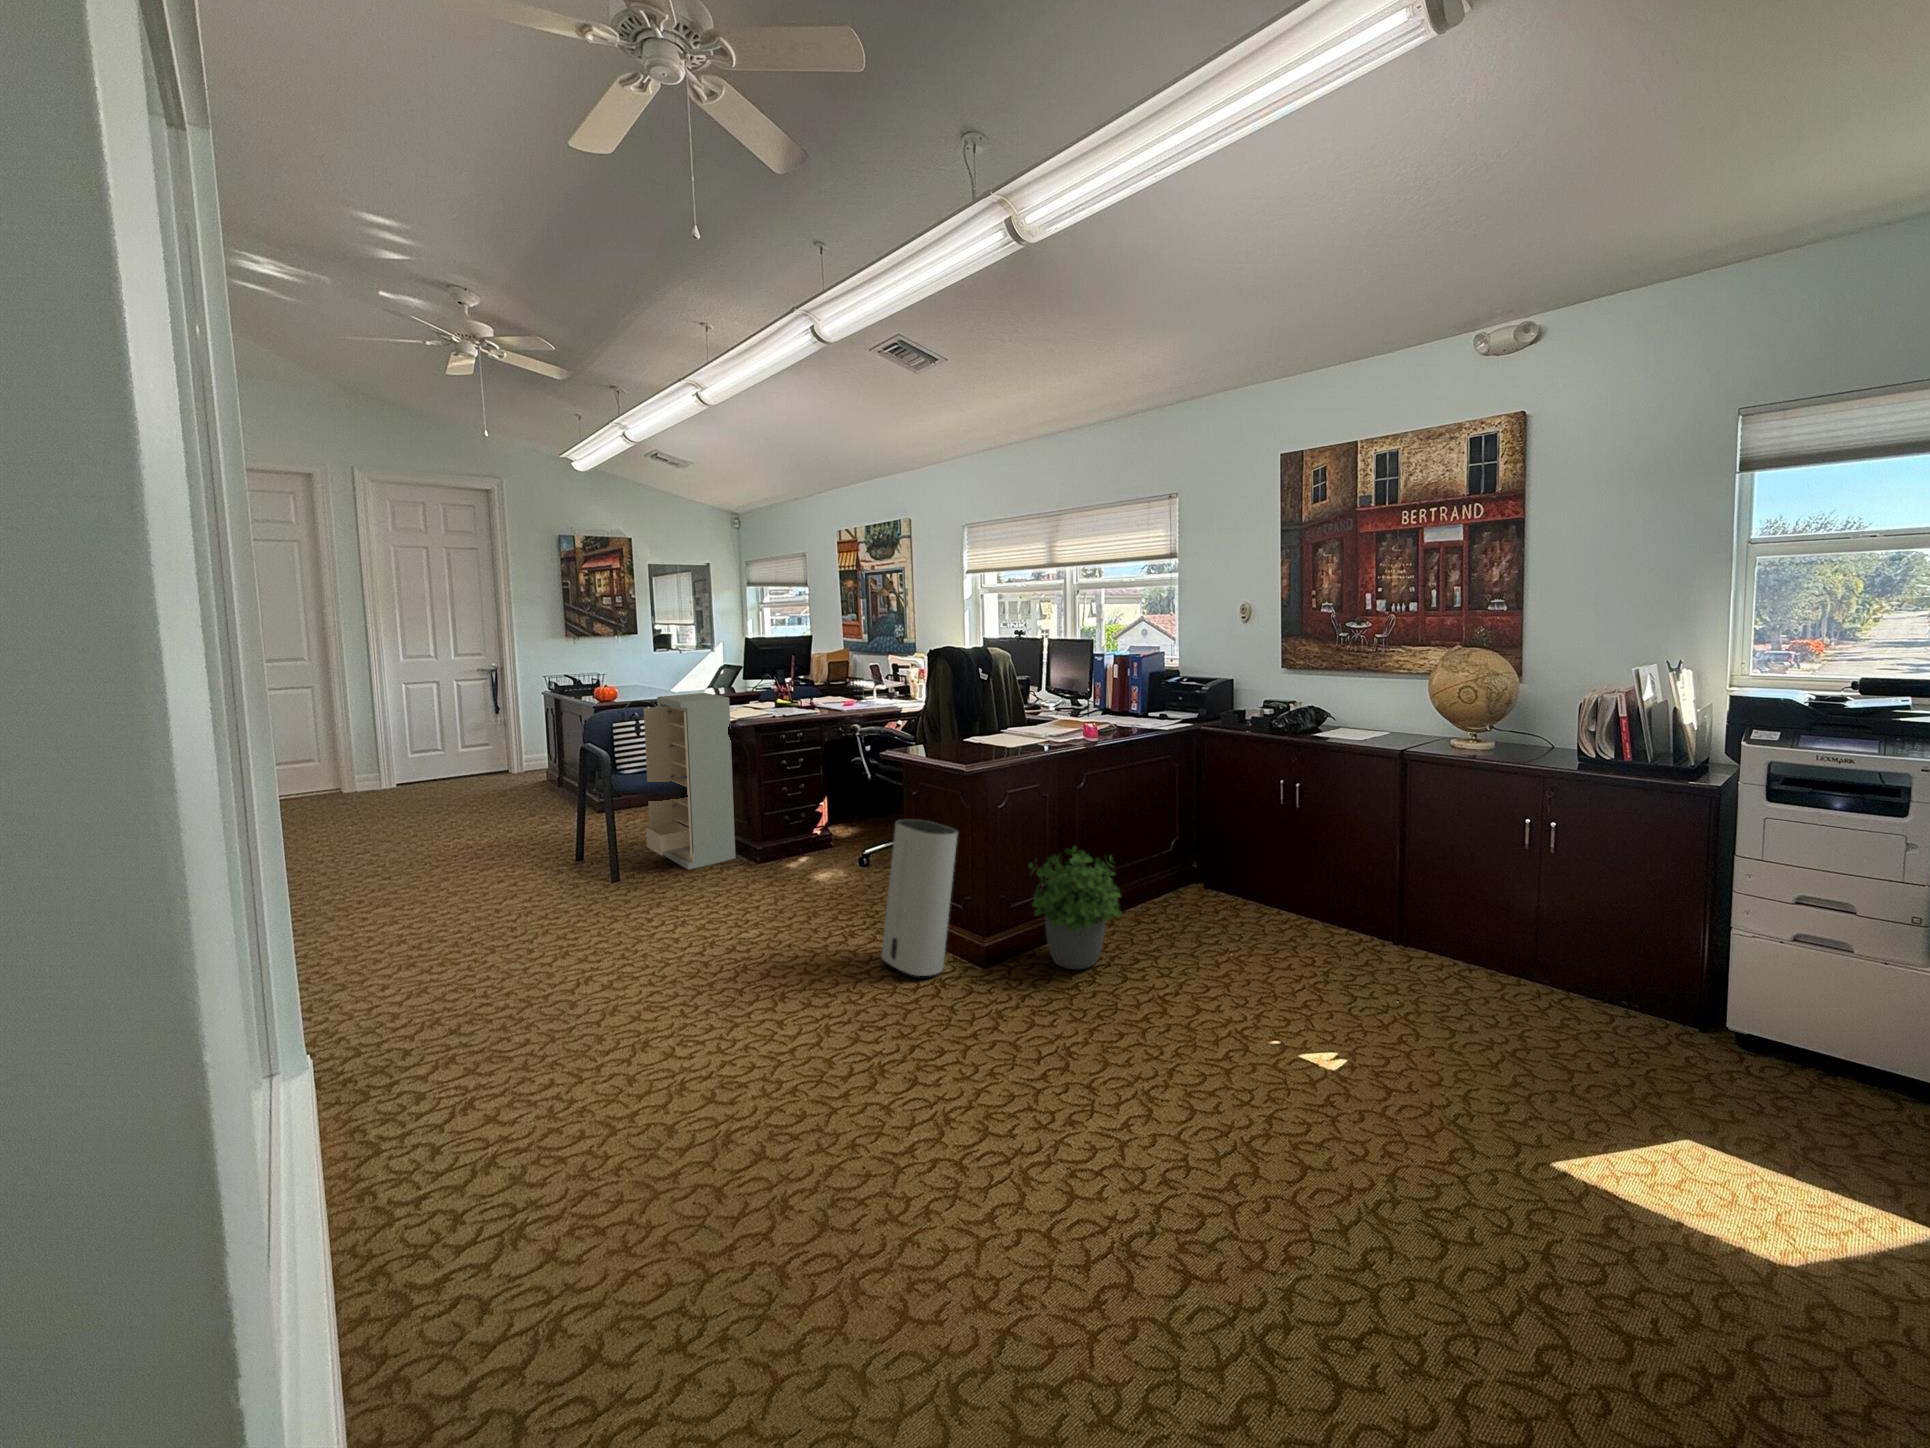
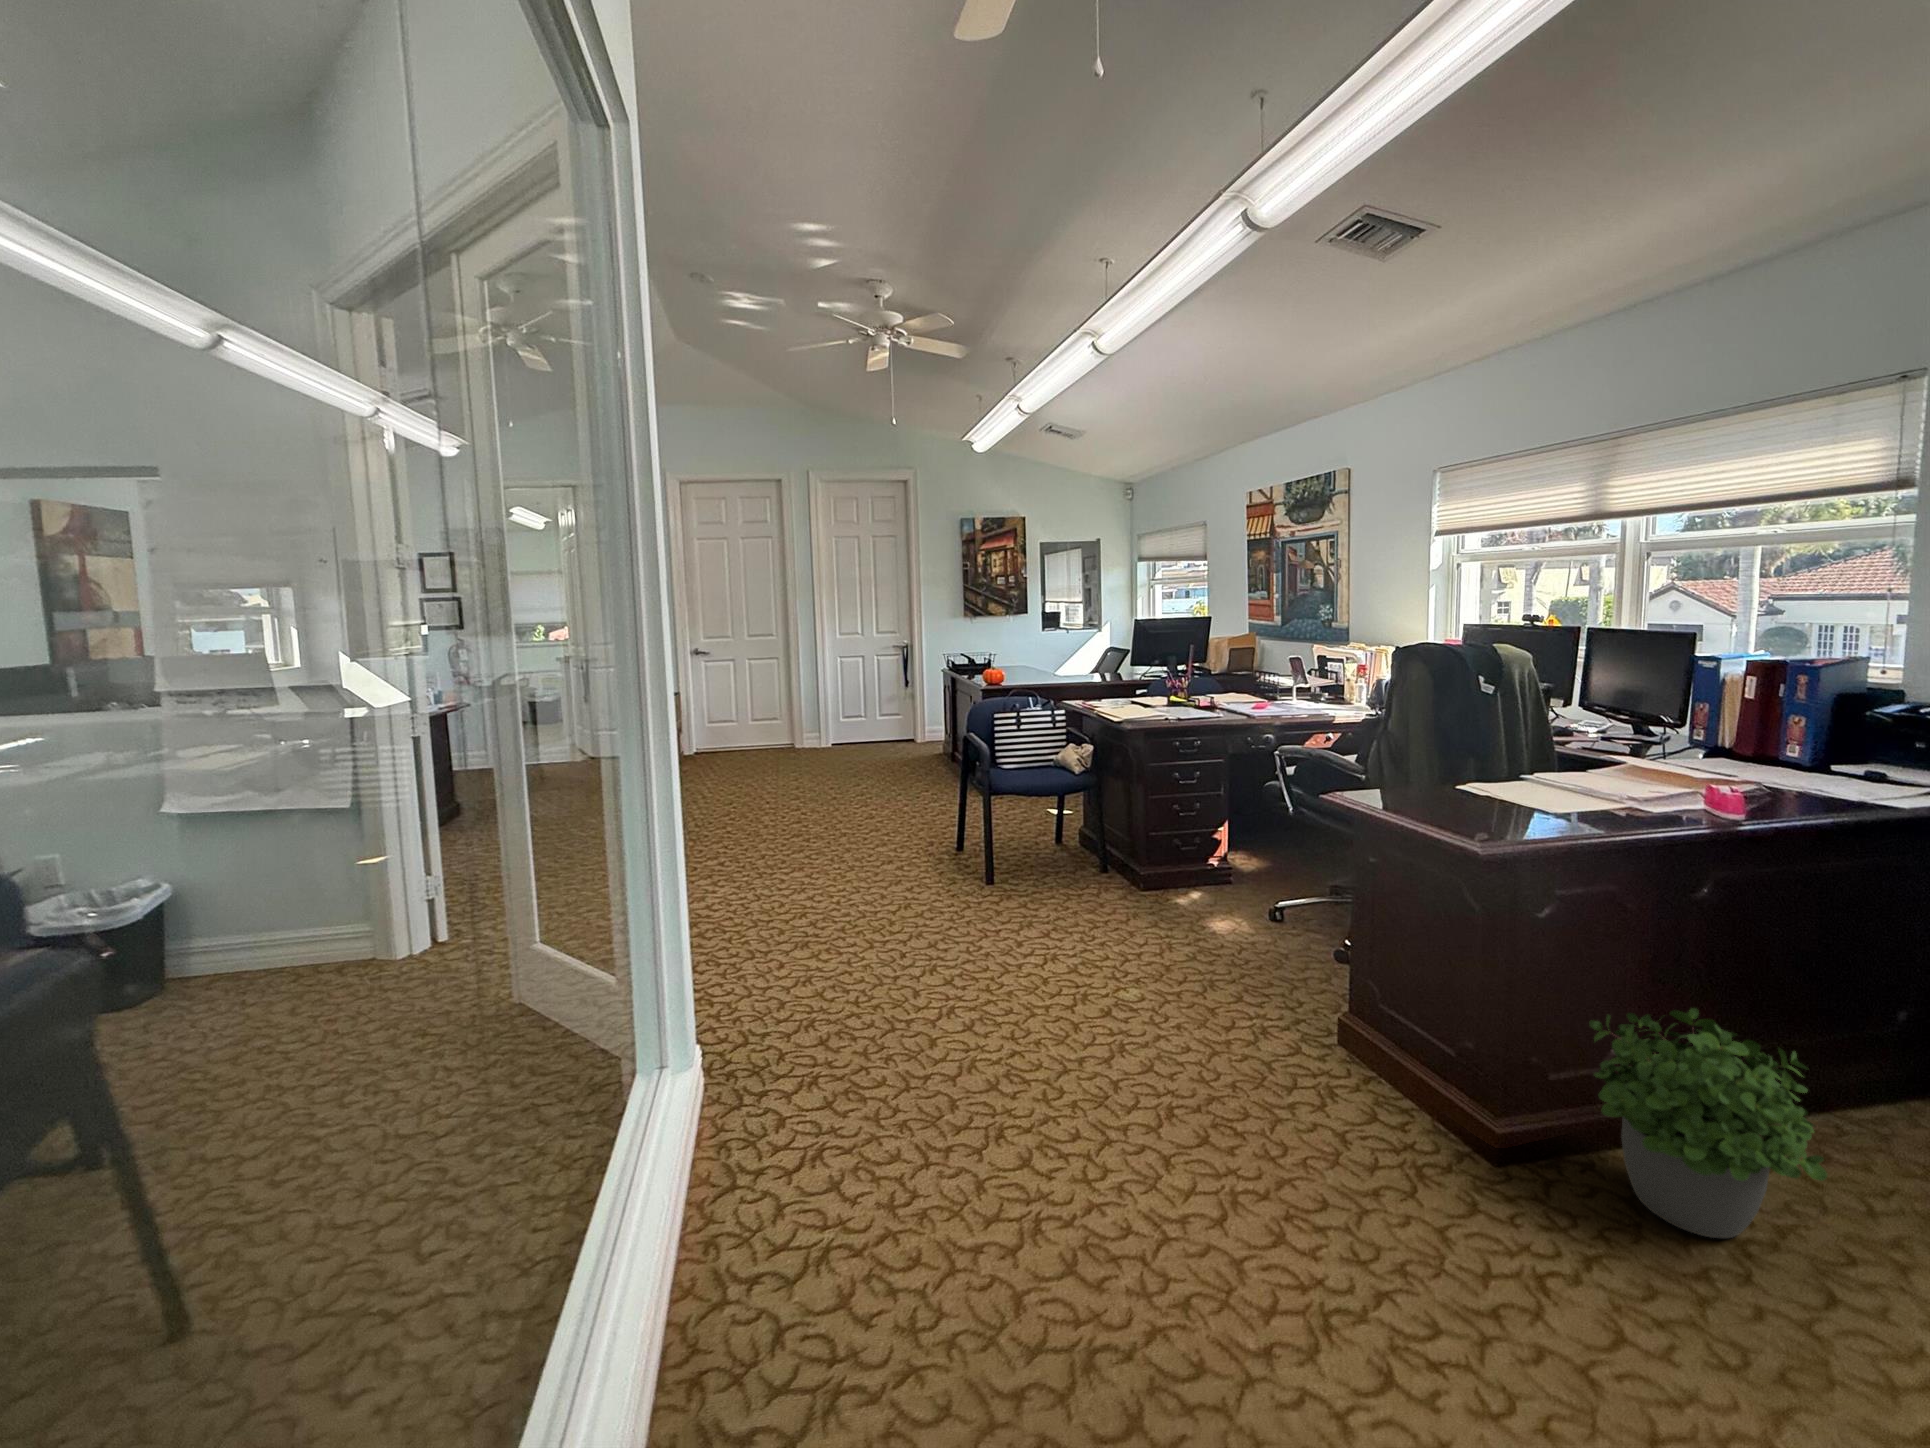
storage cabinet: present [644,693,736,870] -> none [1022,686,1114,884]
air purifier: present [882,820,957,976] -> none [1309,902,1452,1151]

